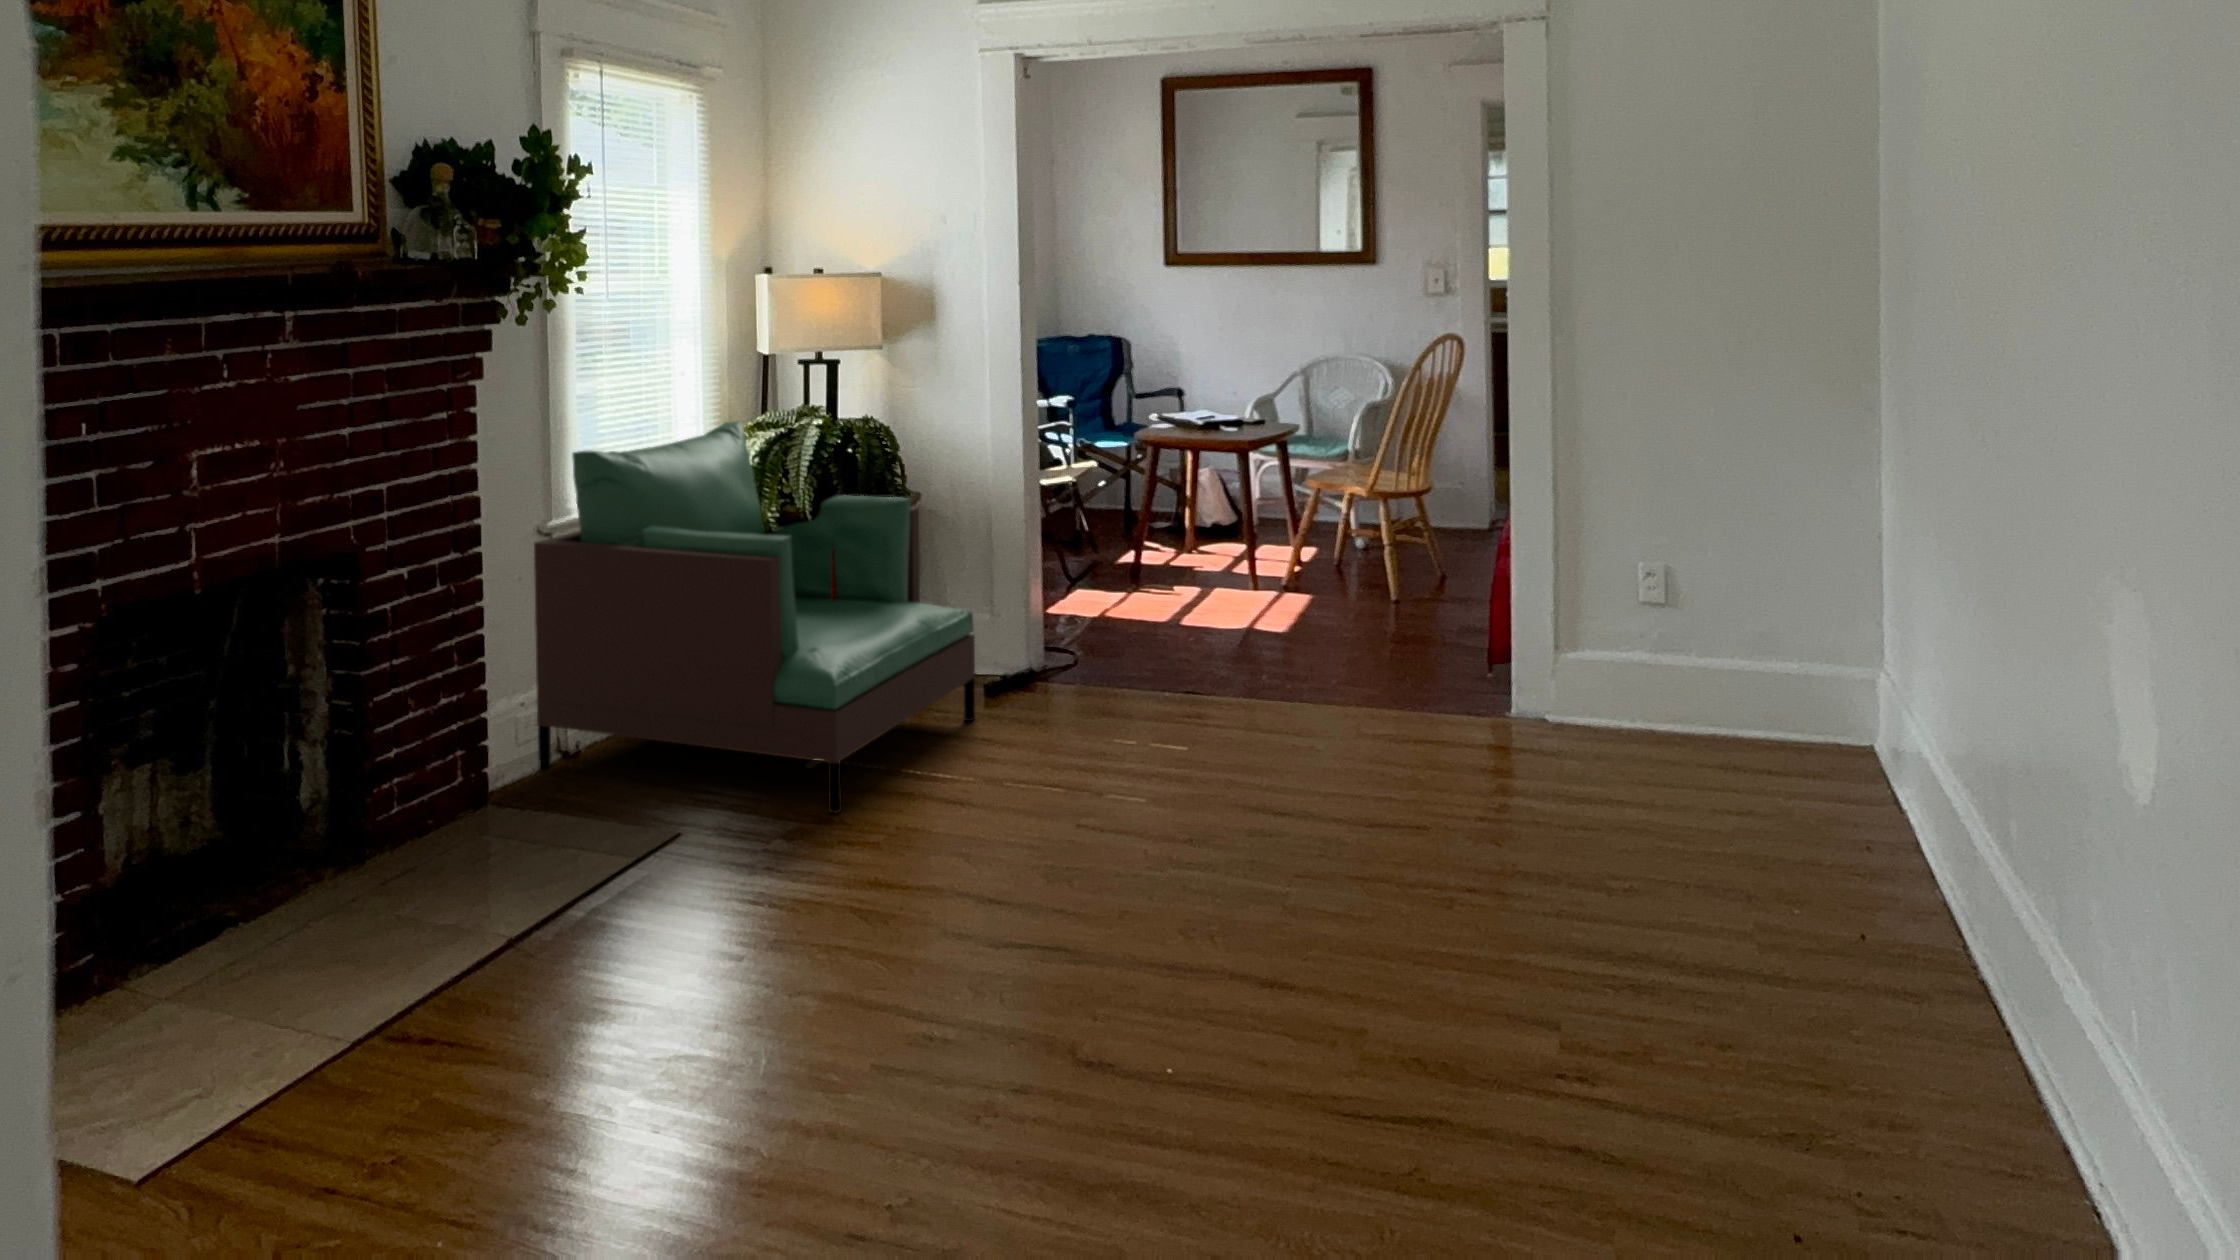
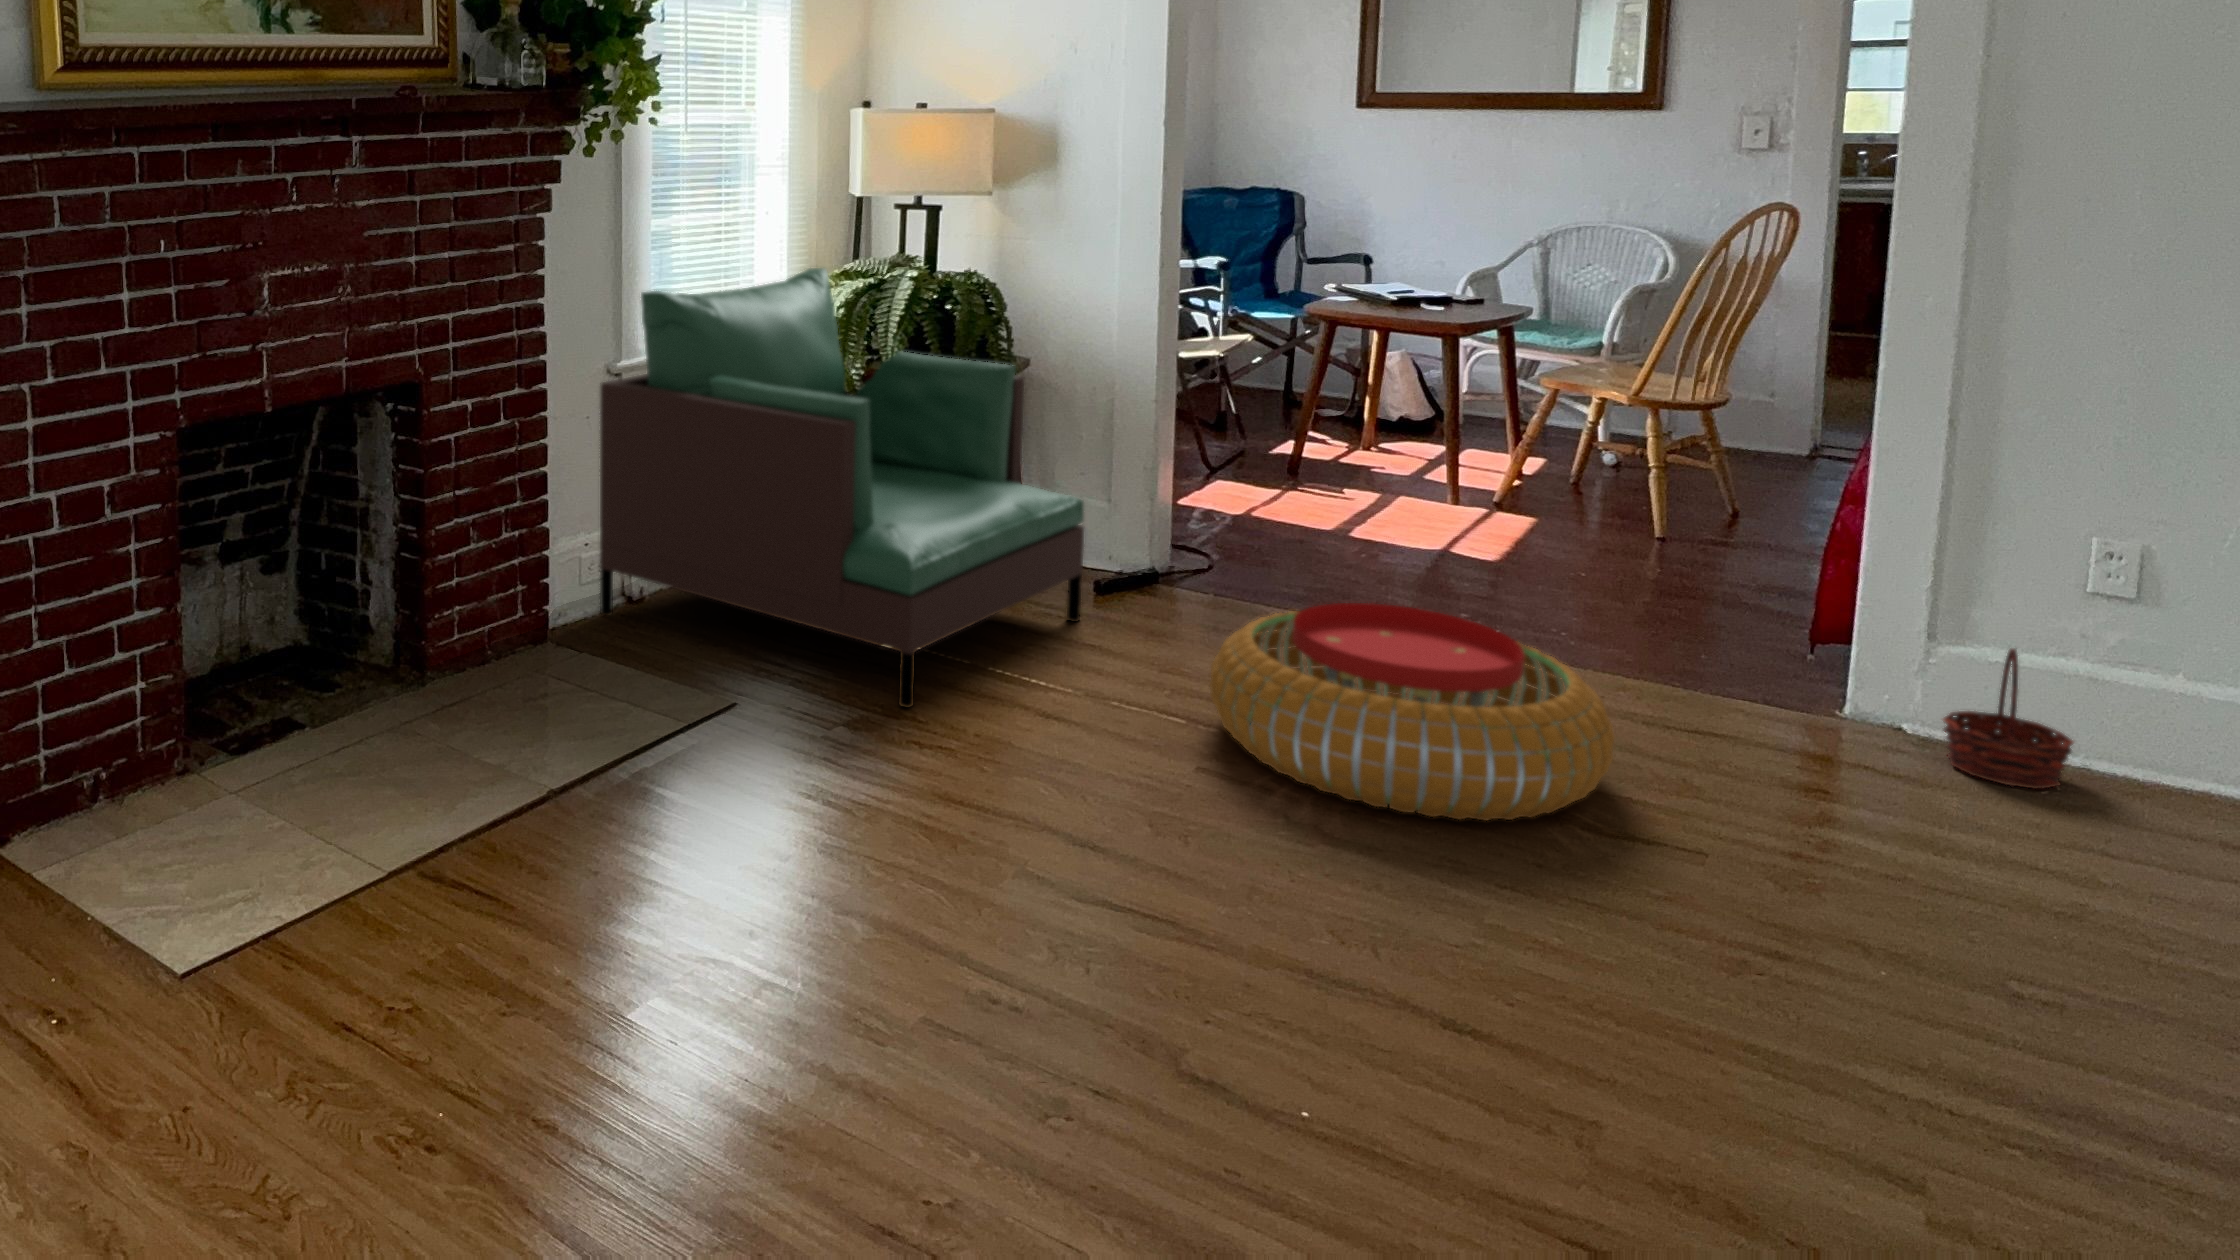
basket: none [1563,648,1637,749] -> present [1943,648,2074,789]
pouf: none [1081,669,1364,833] -> present [1210,603,1614,820]

